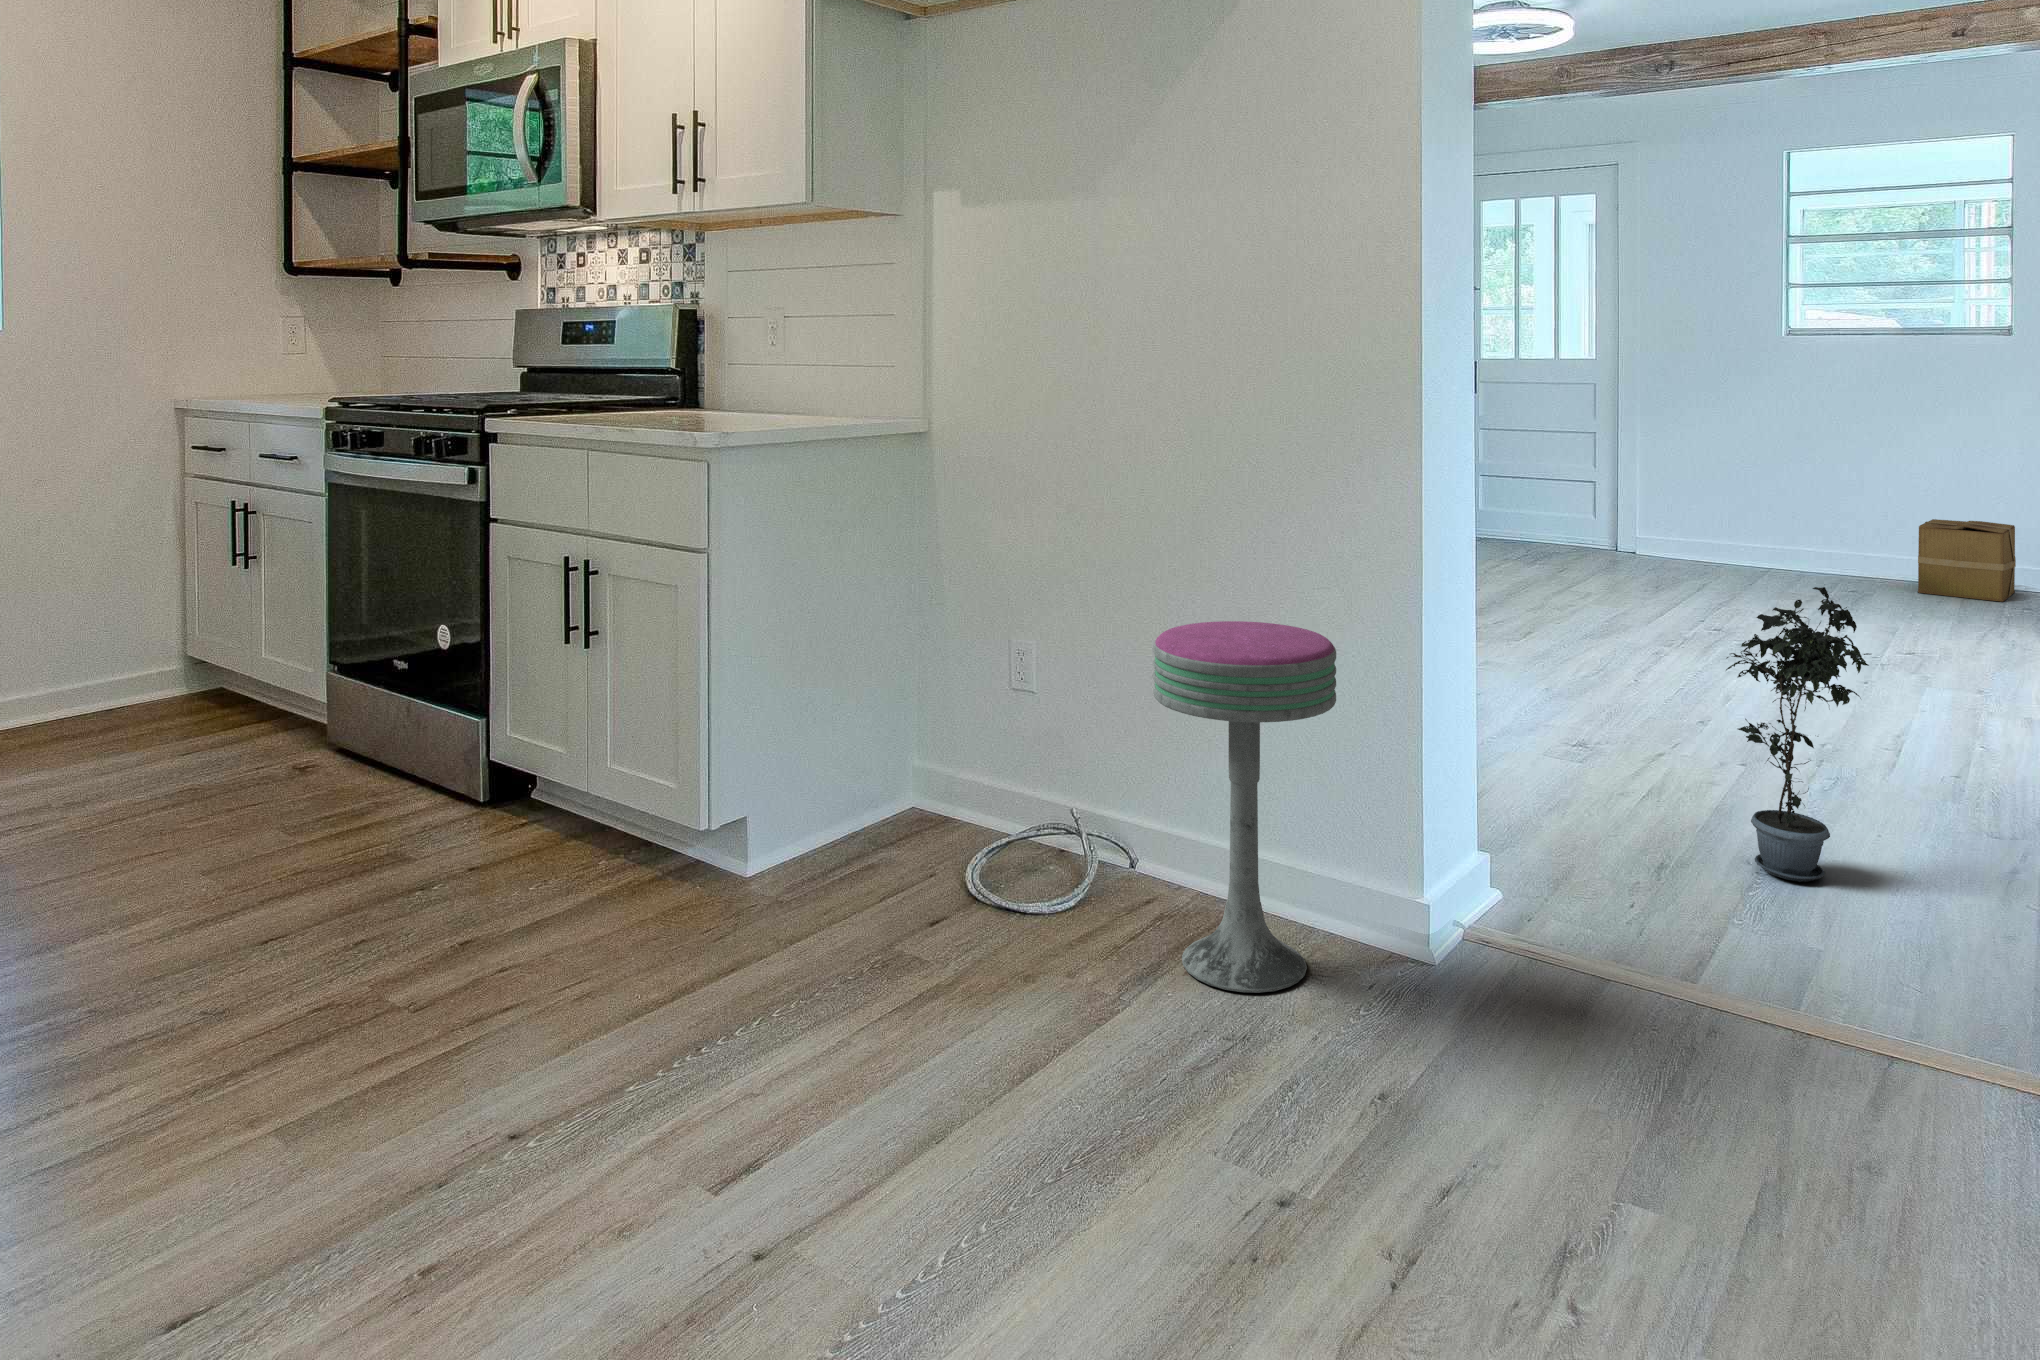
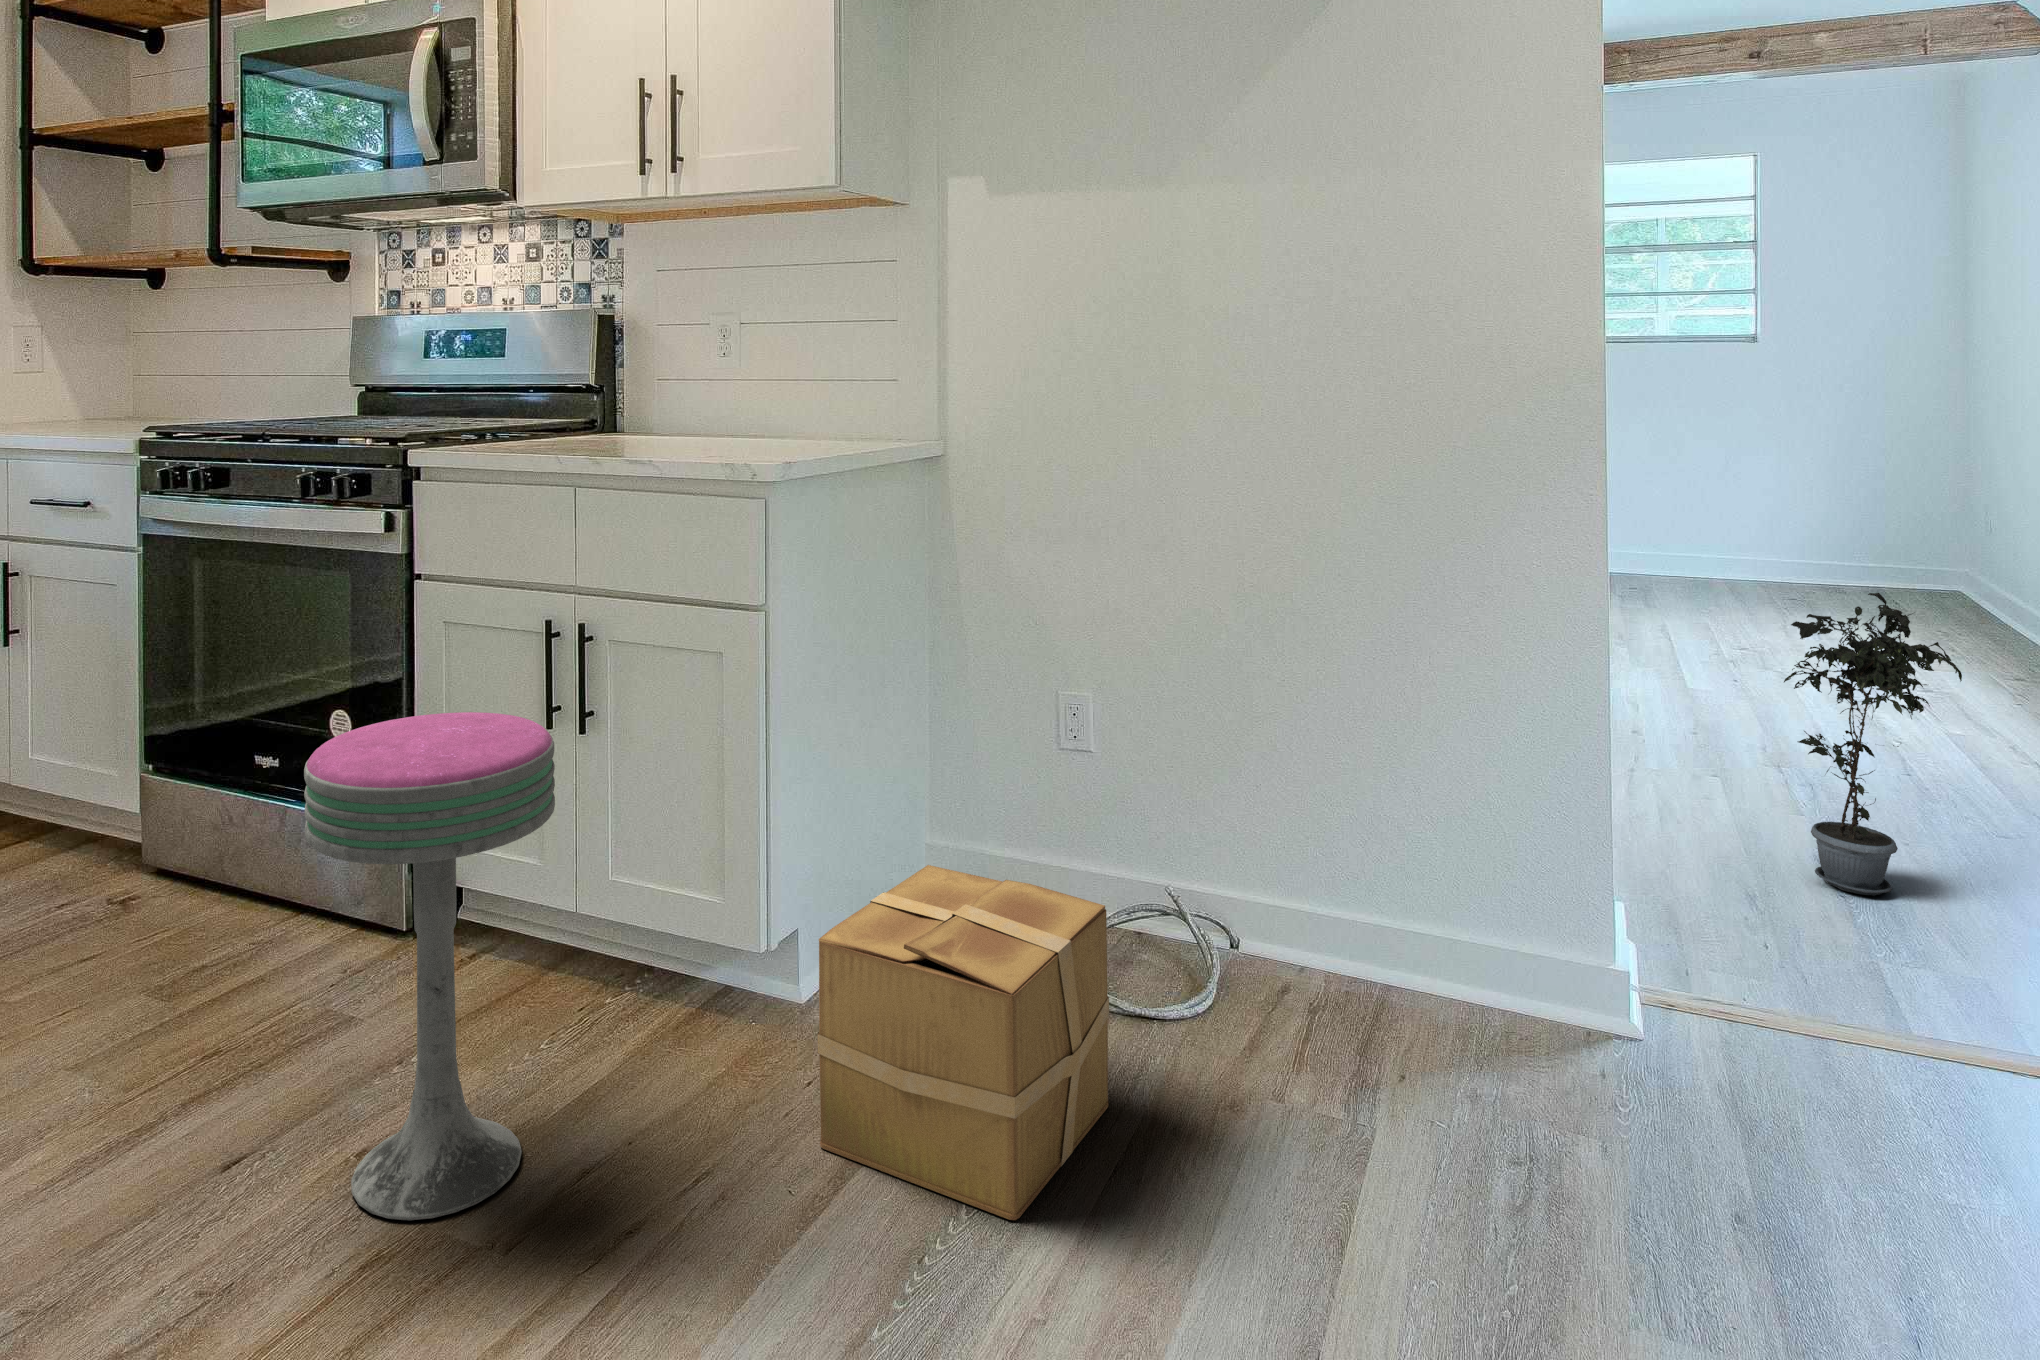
cardboard box: present [1918,519,2016,602] -> present [817,865,1109,1220]
bar stool: present [1153,621,1336,993] -> present [304,712,555,1220]

